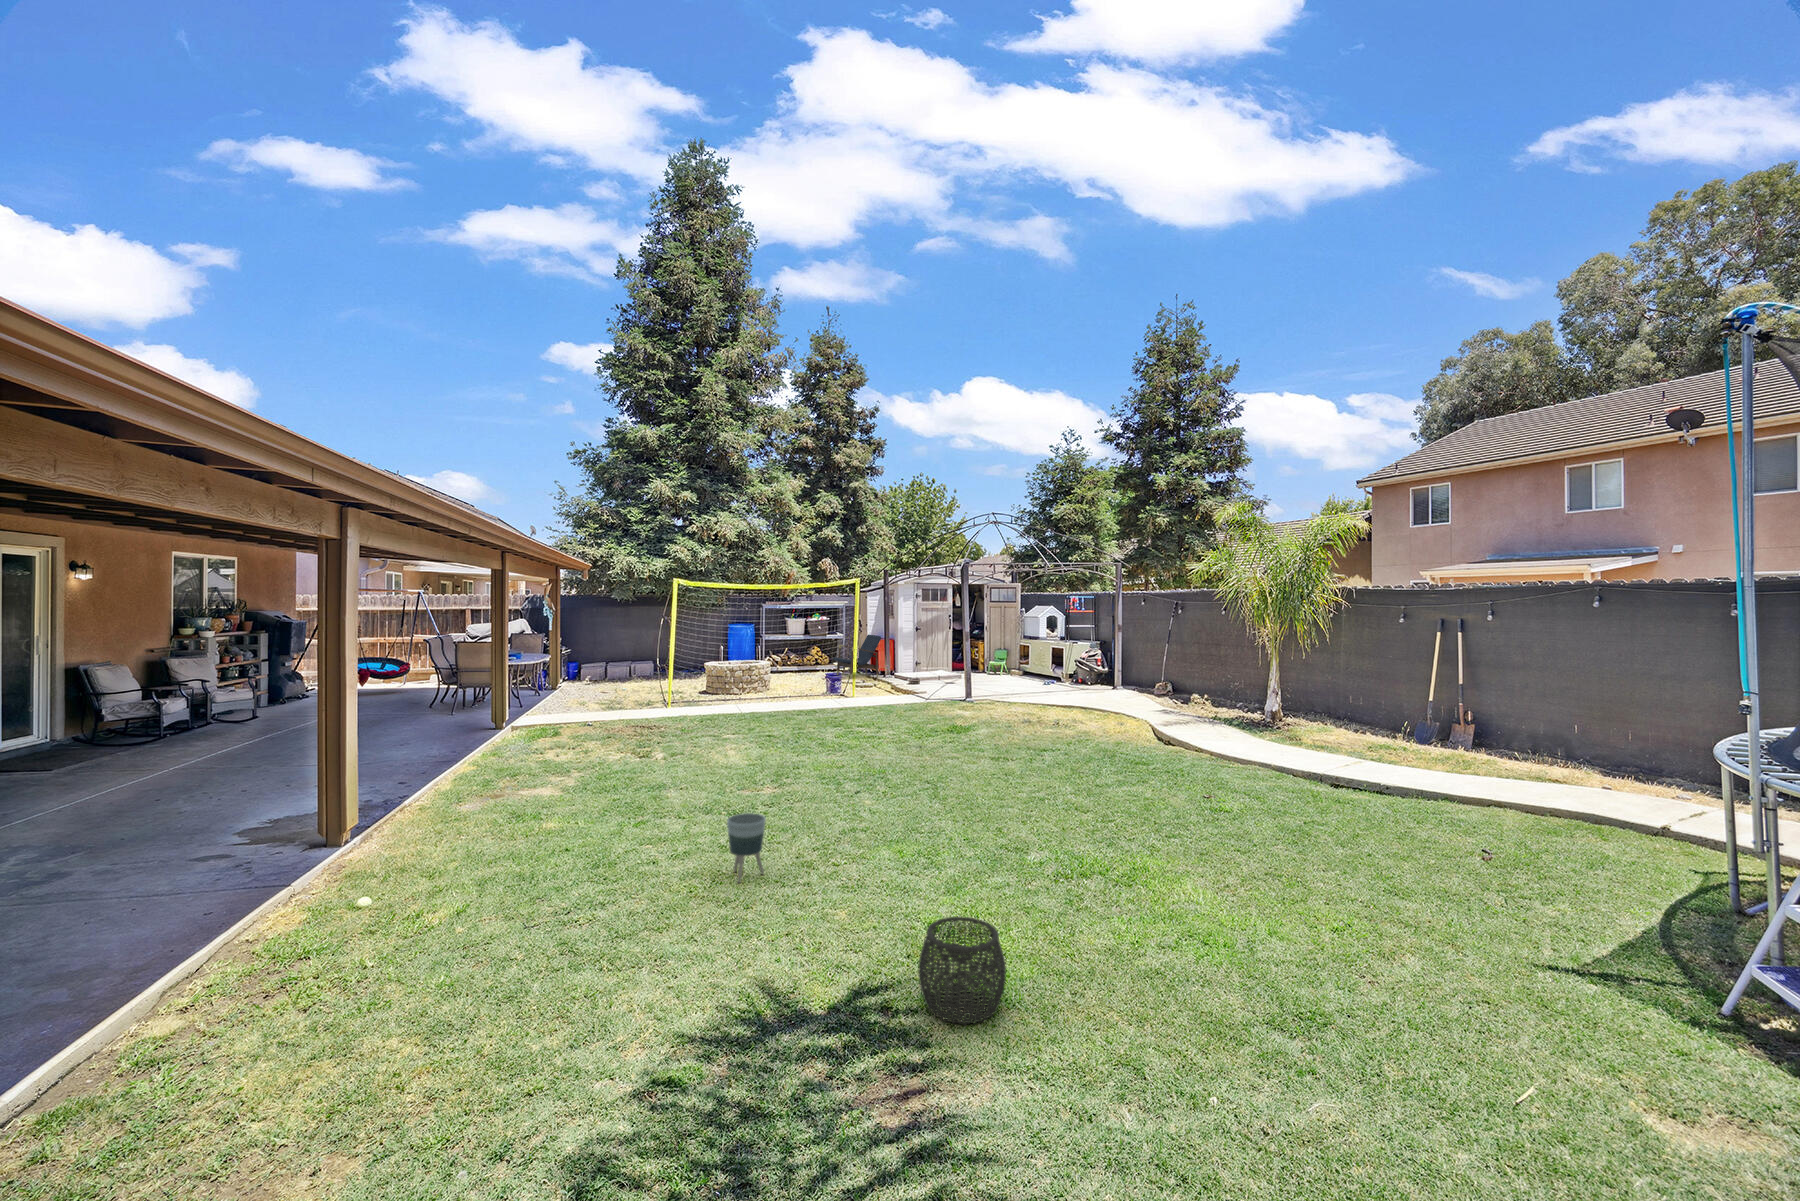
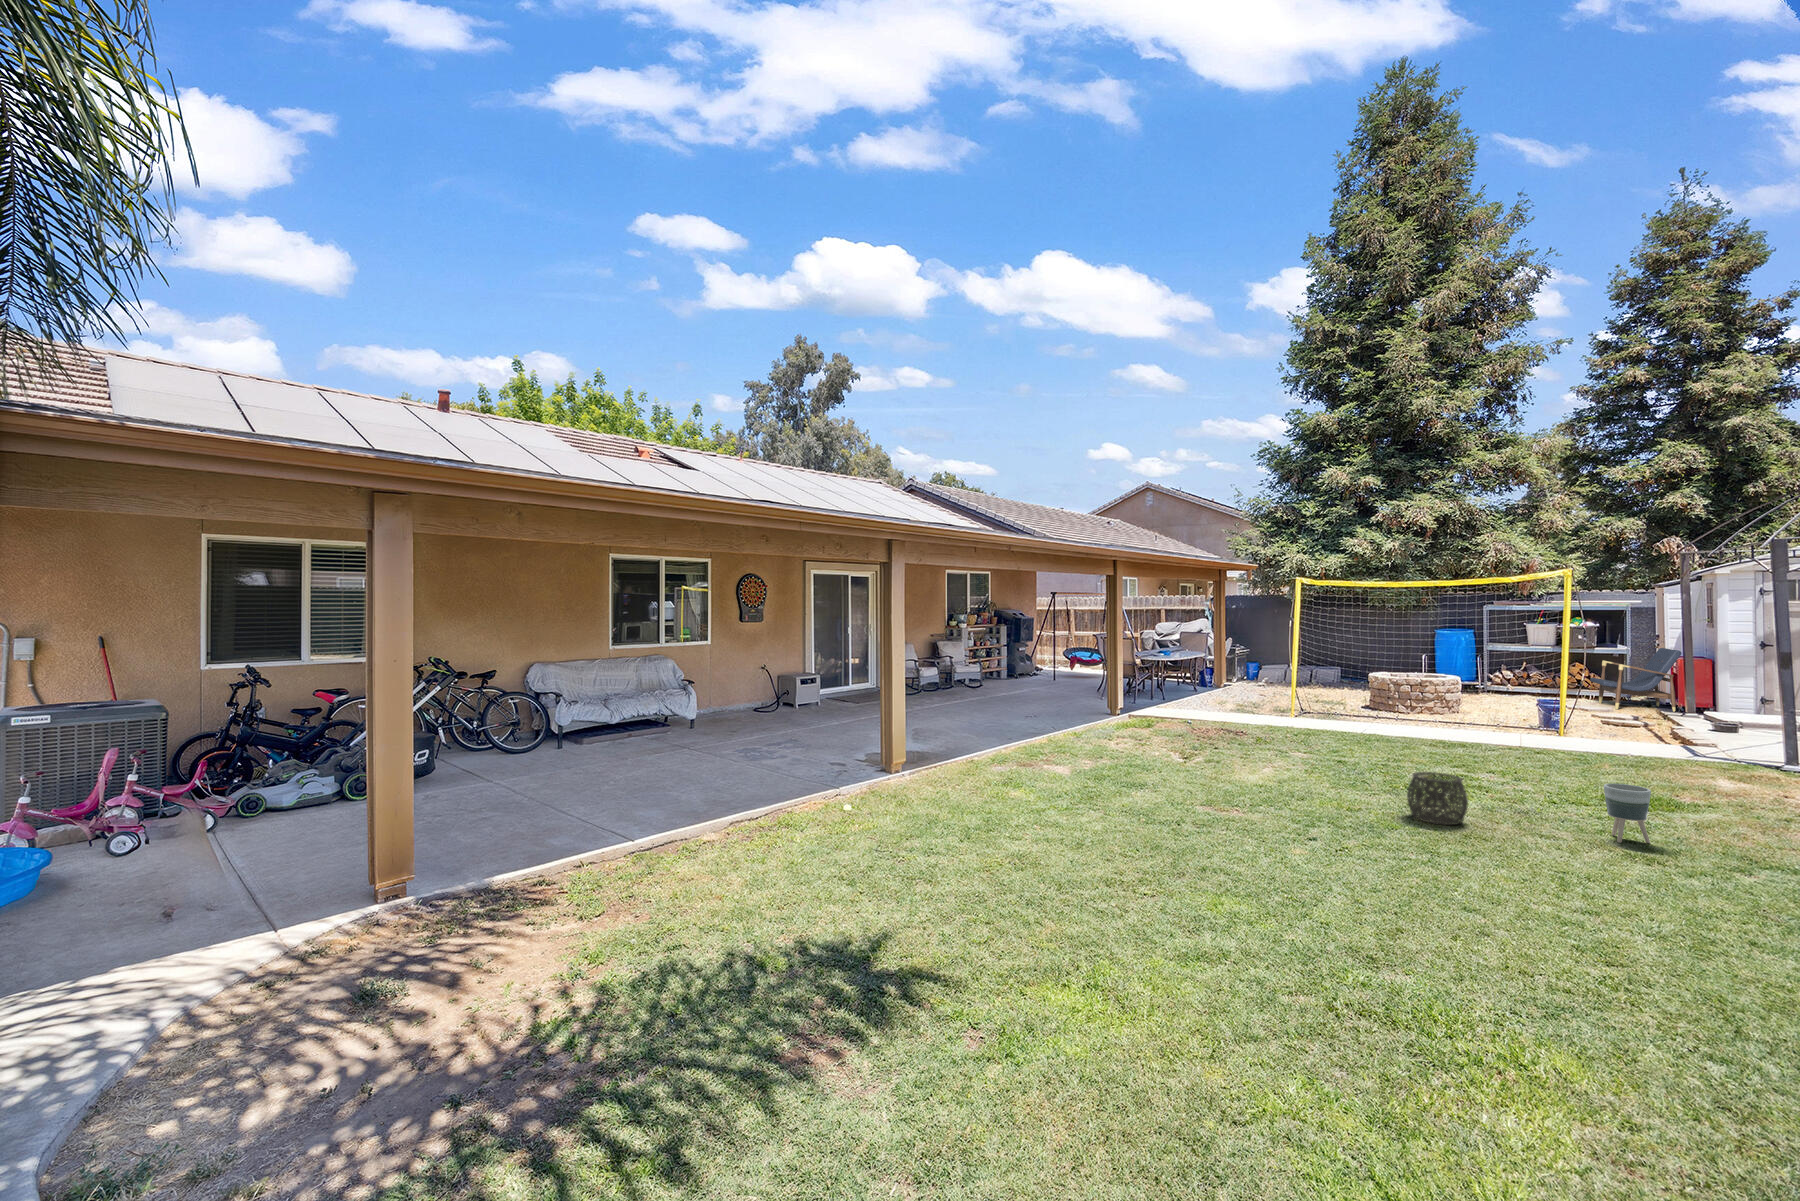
planter: present [727,813,766,883] -> present [1604,783,1651,843]
woven basket: present [918,917,1006,1025] -> present [1407,772,1468,825]

